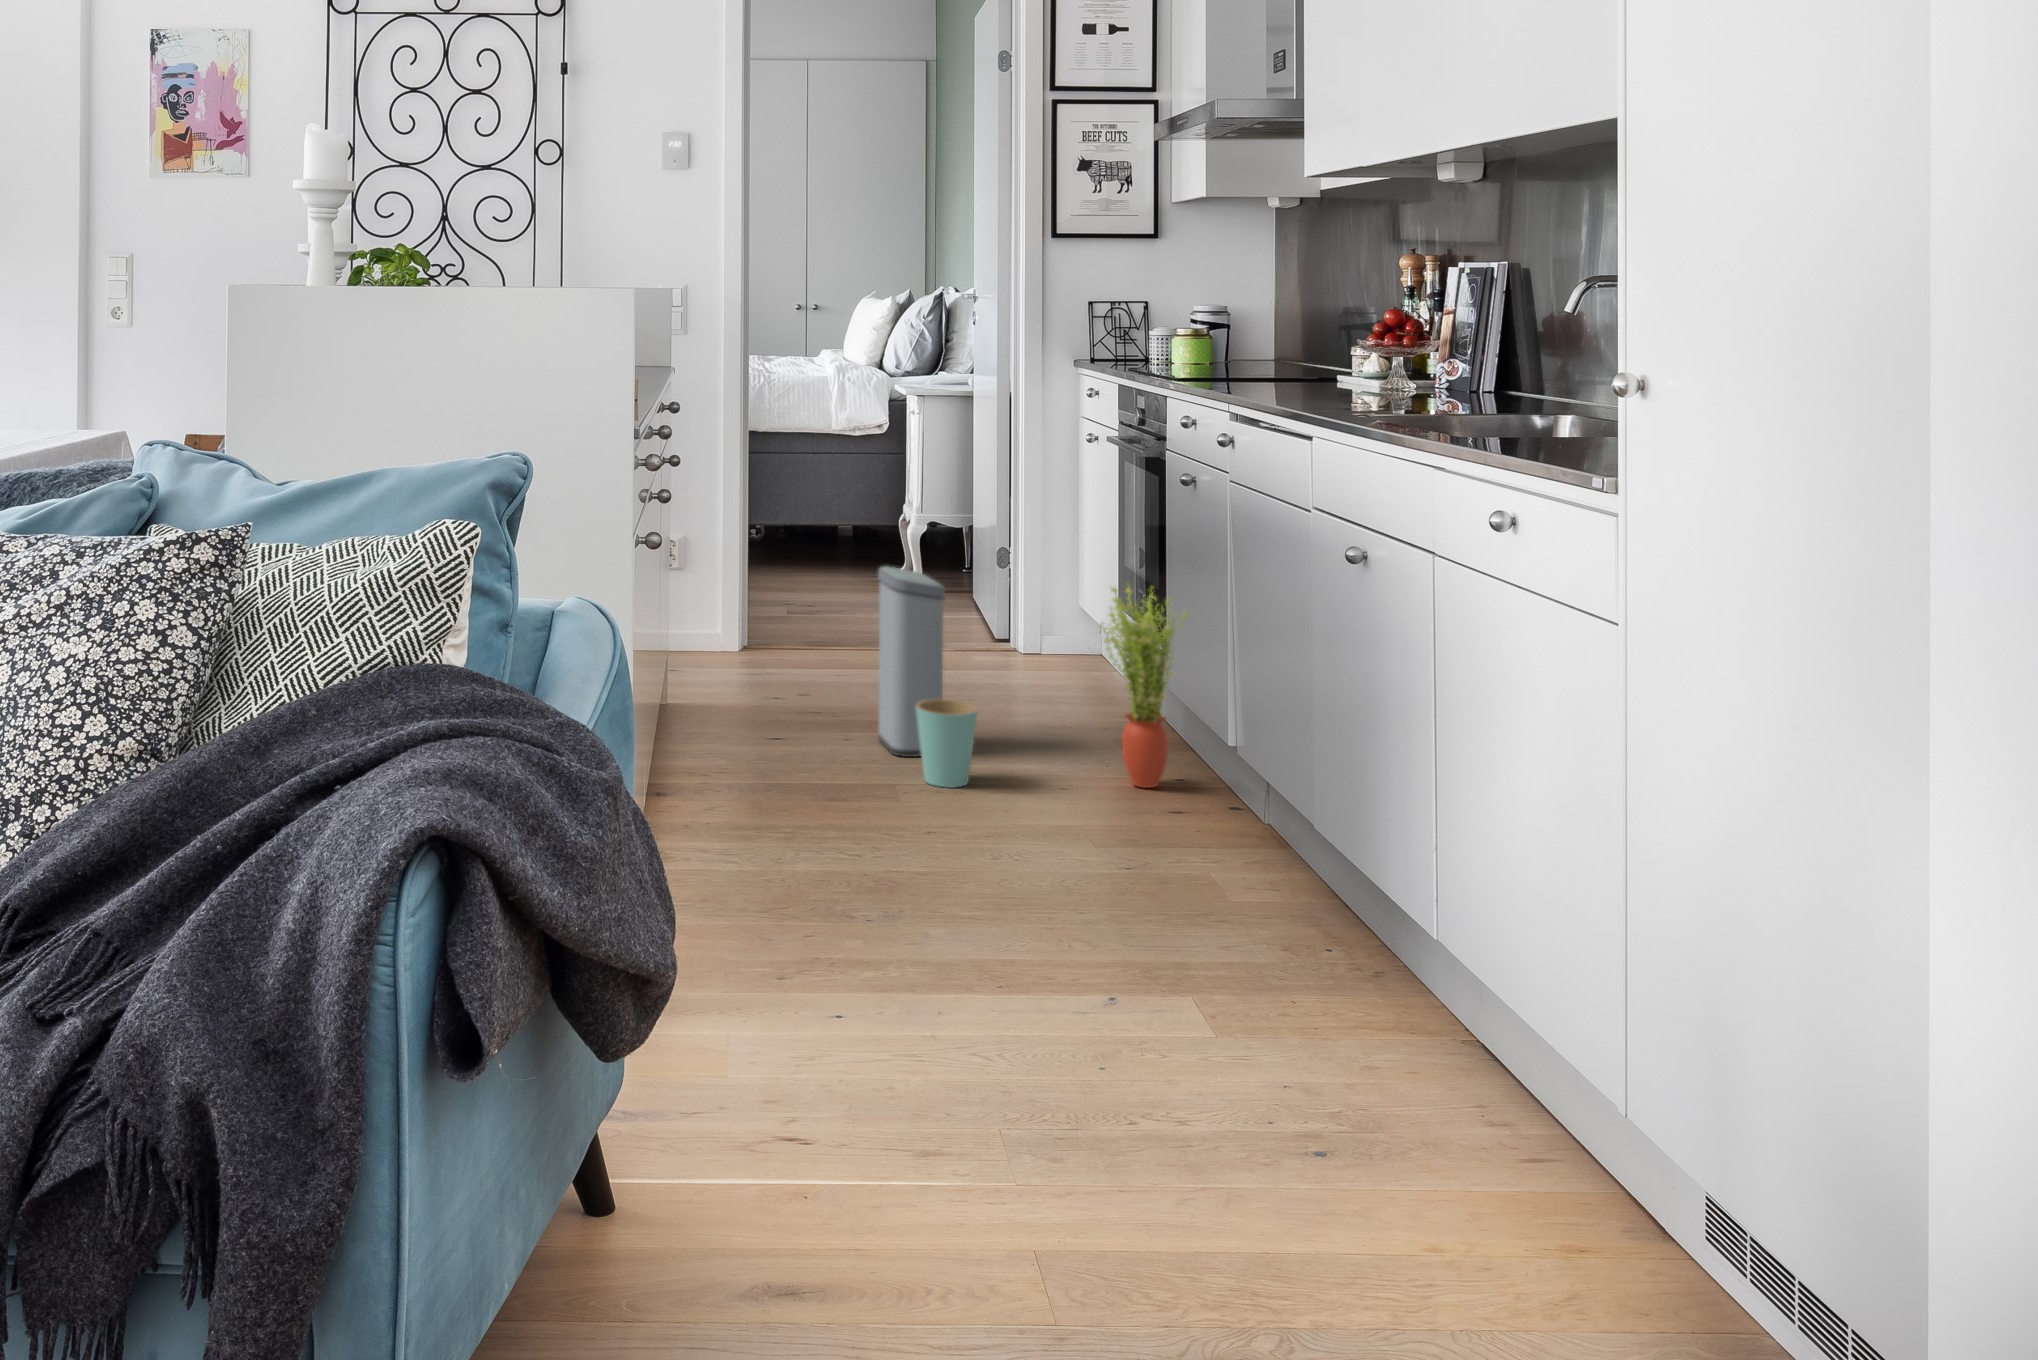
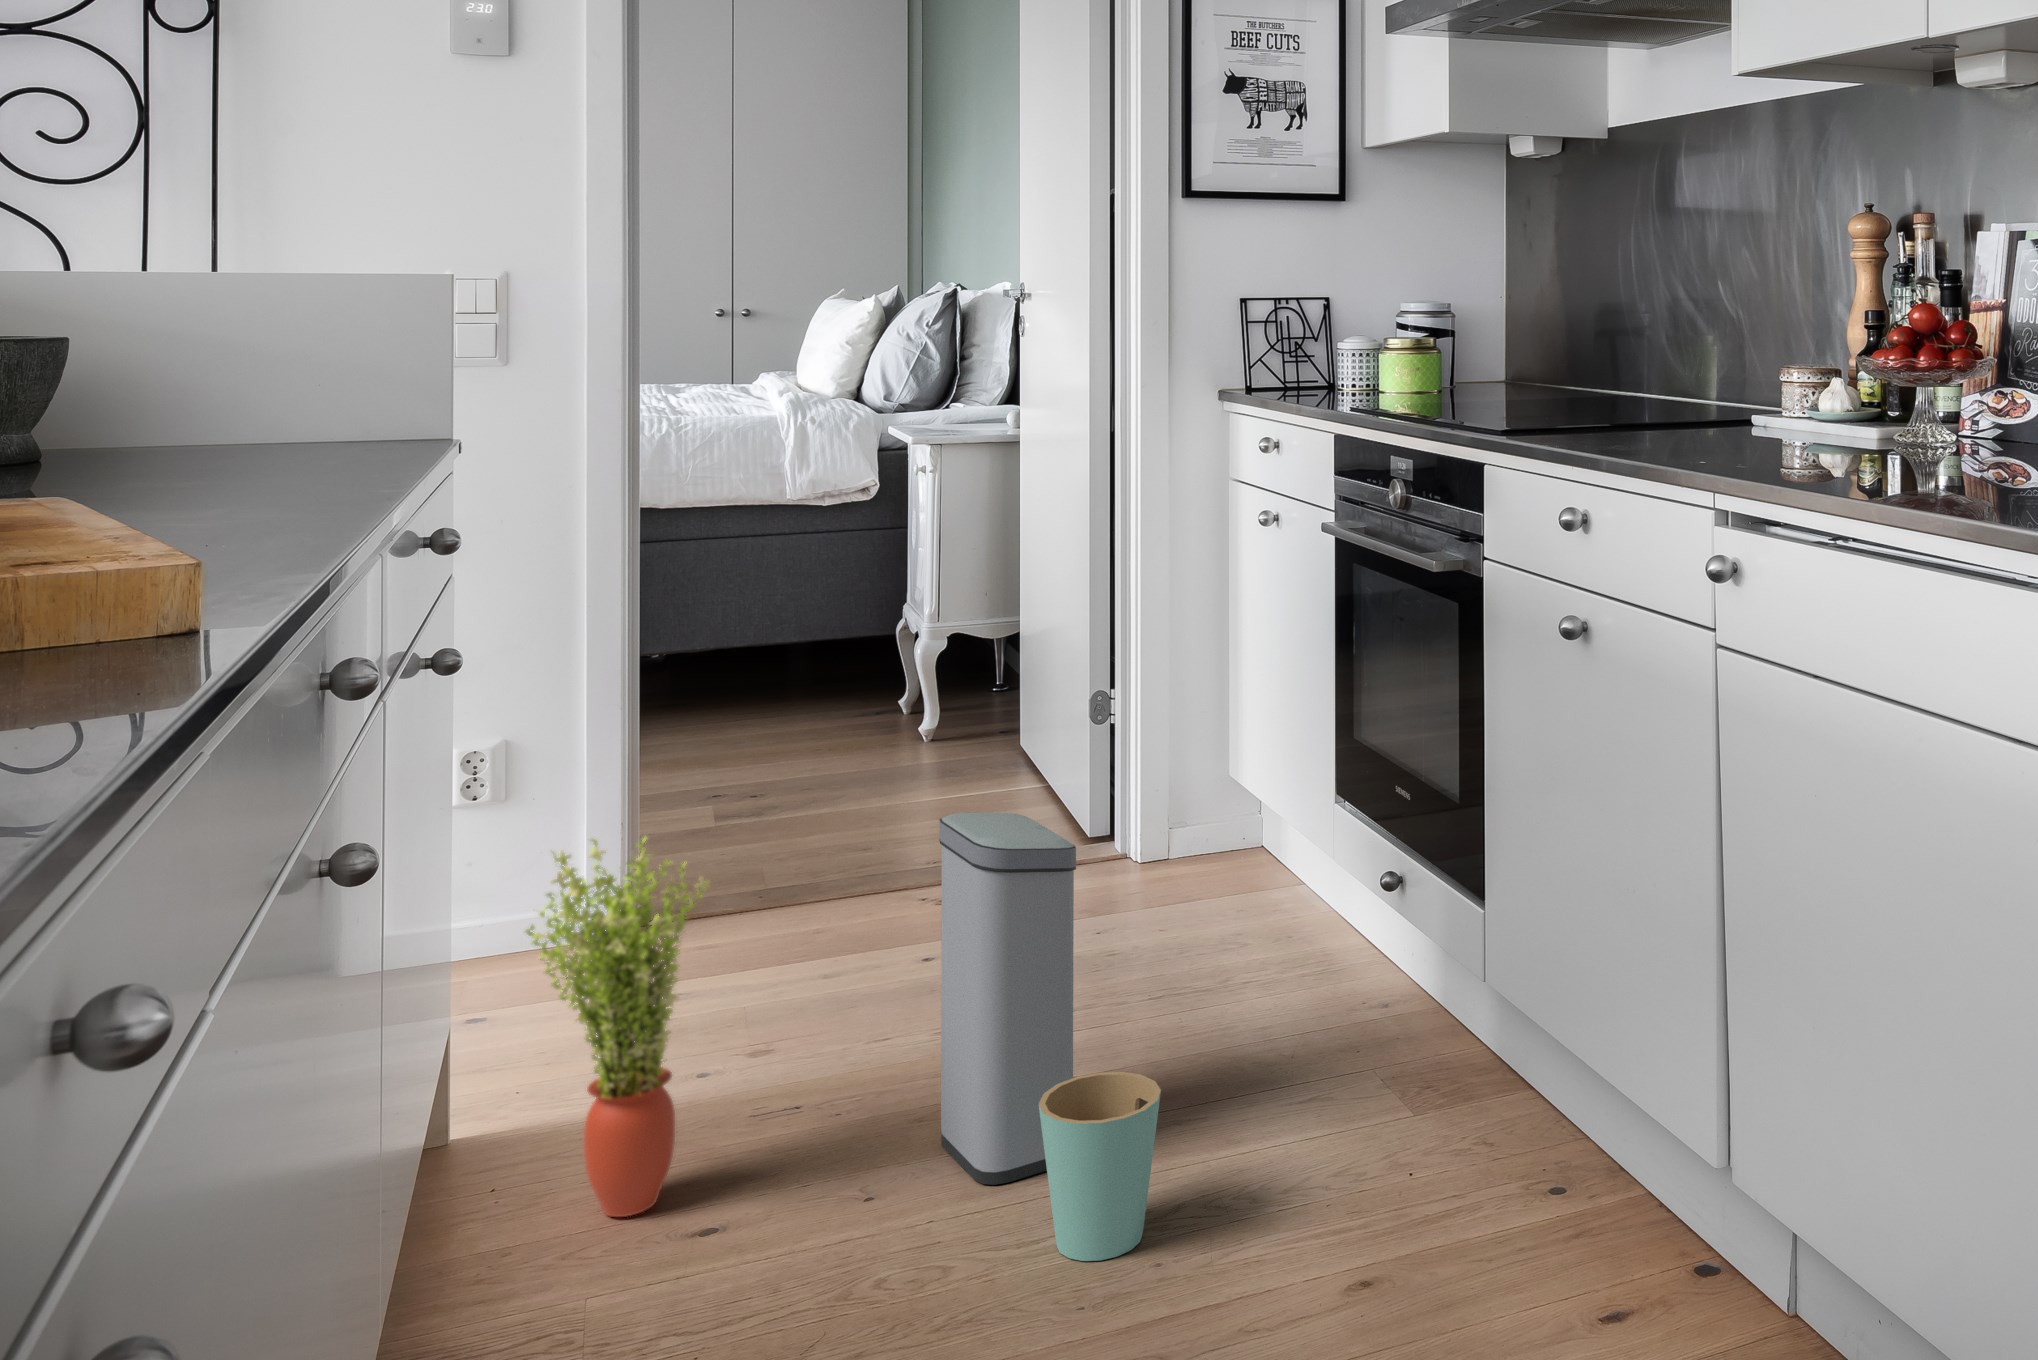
potted plant: present [1103,587,1188,788] -> present [526,839,711,1217]

